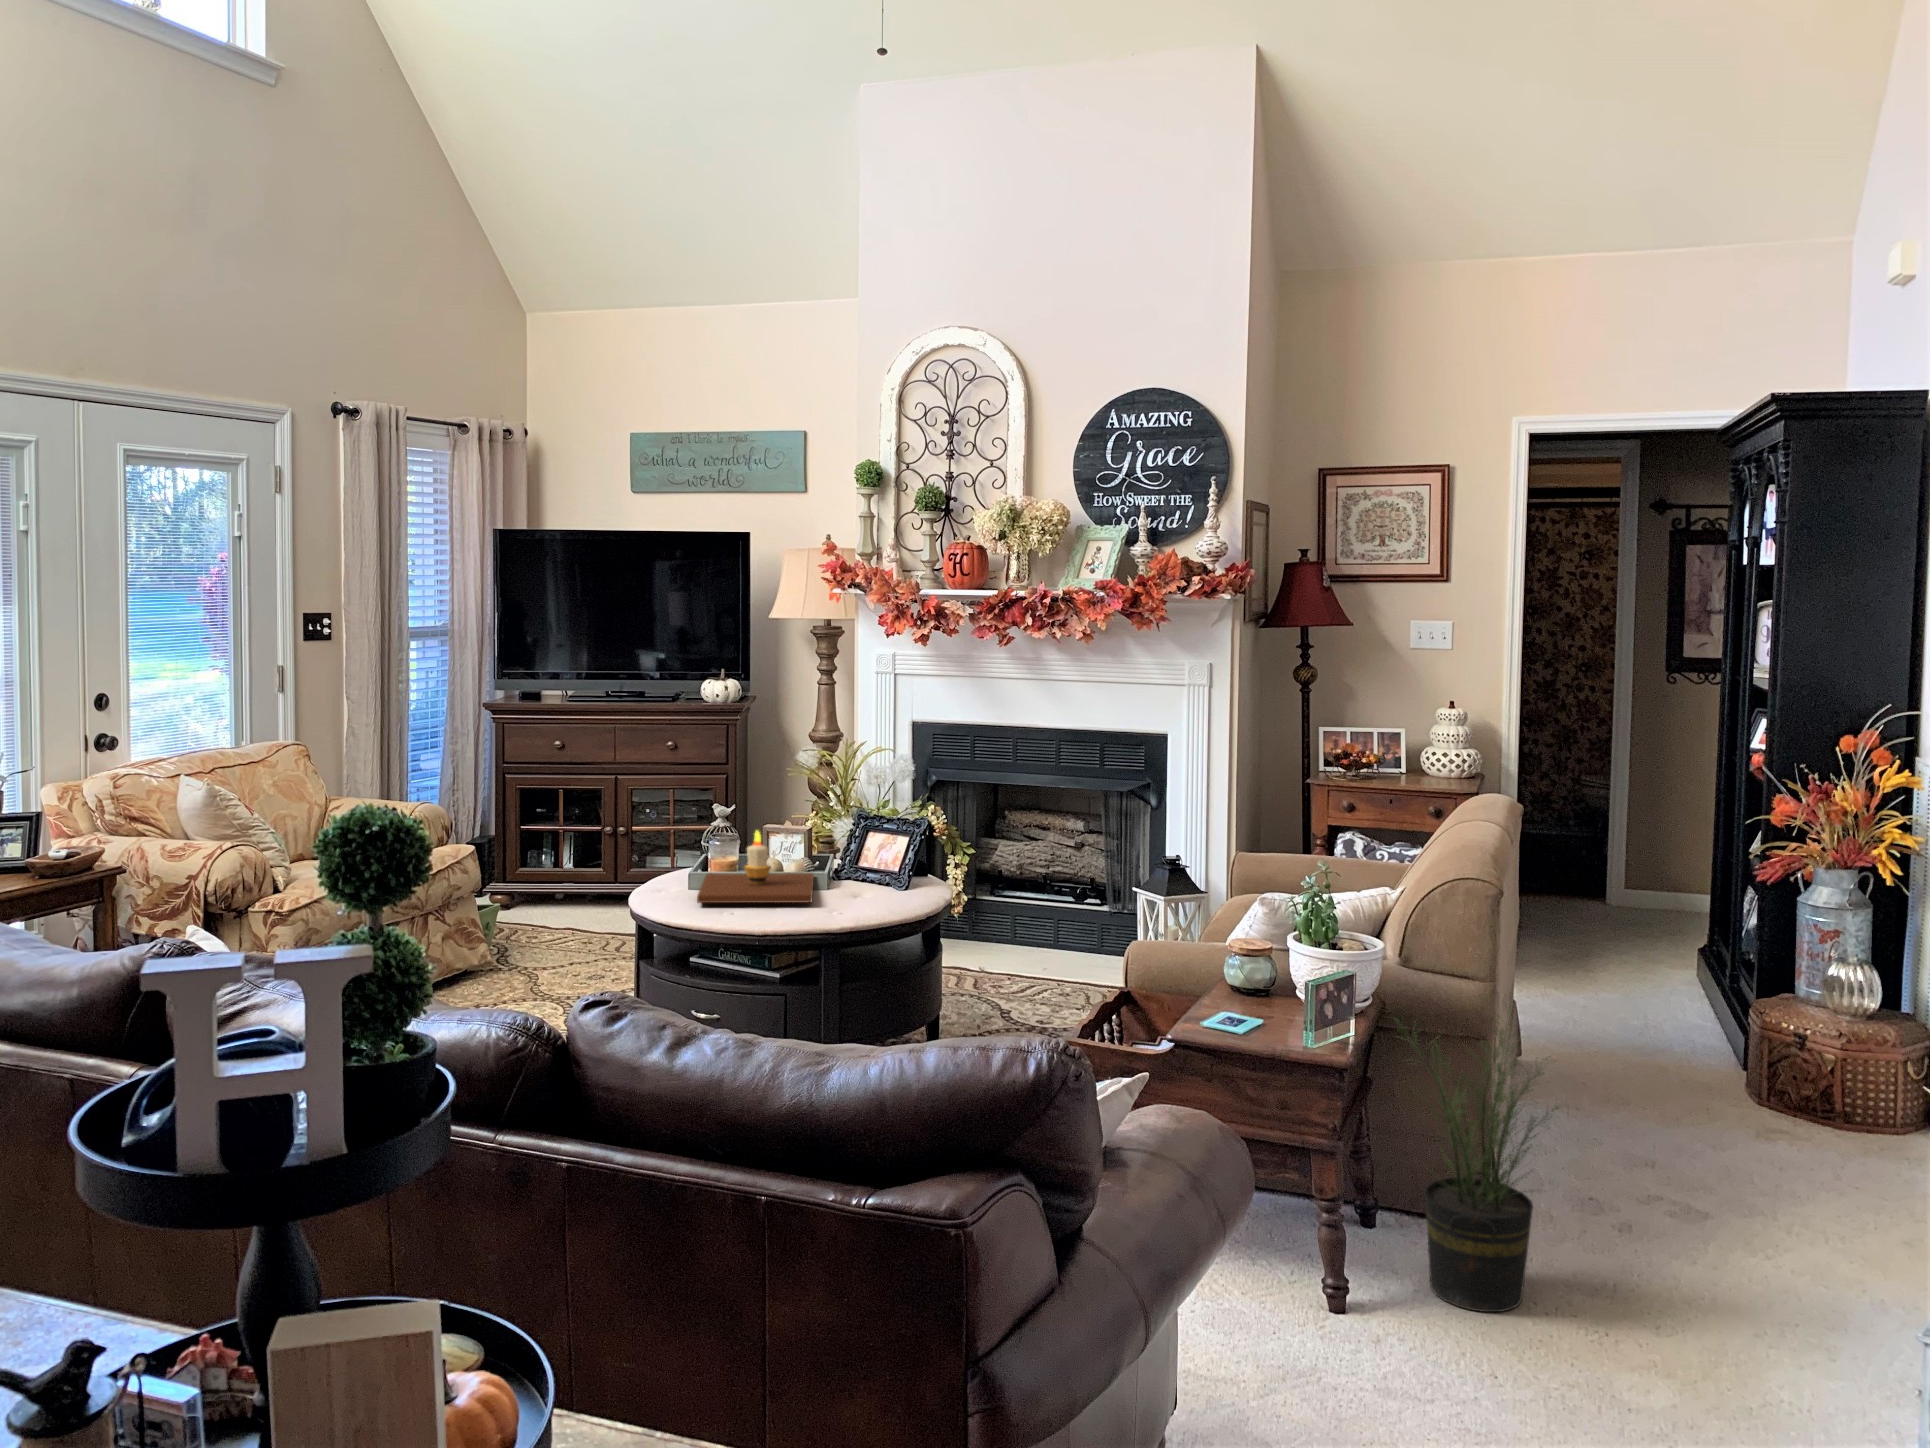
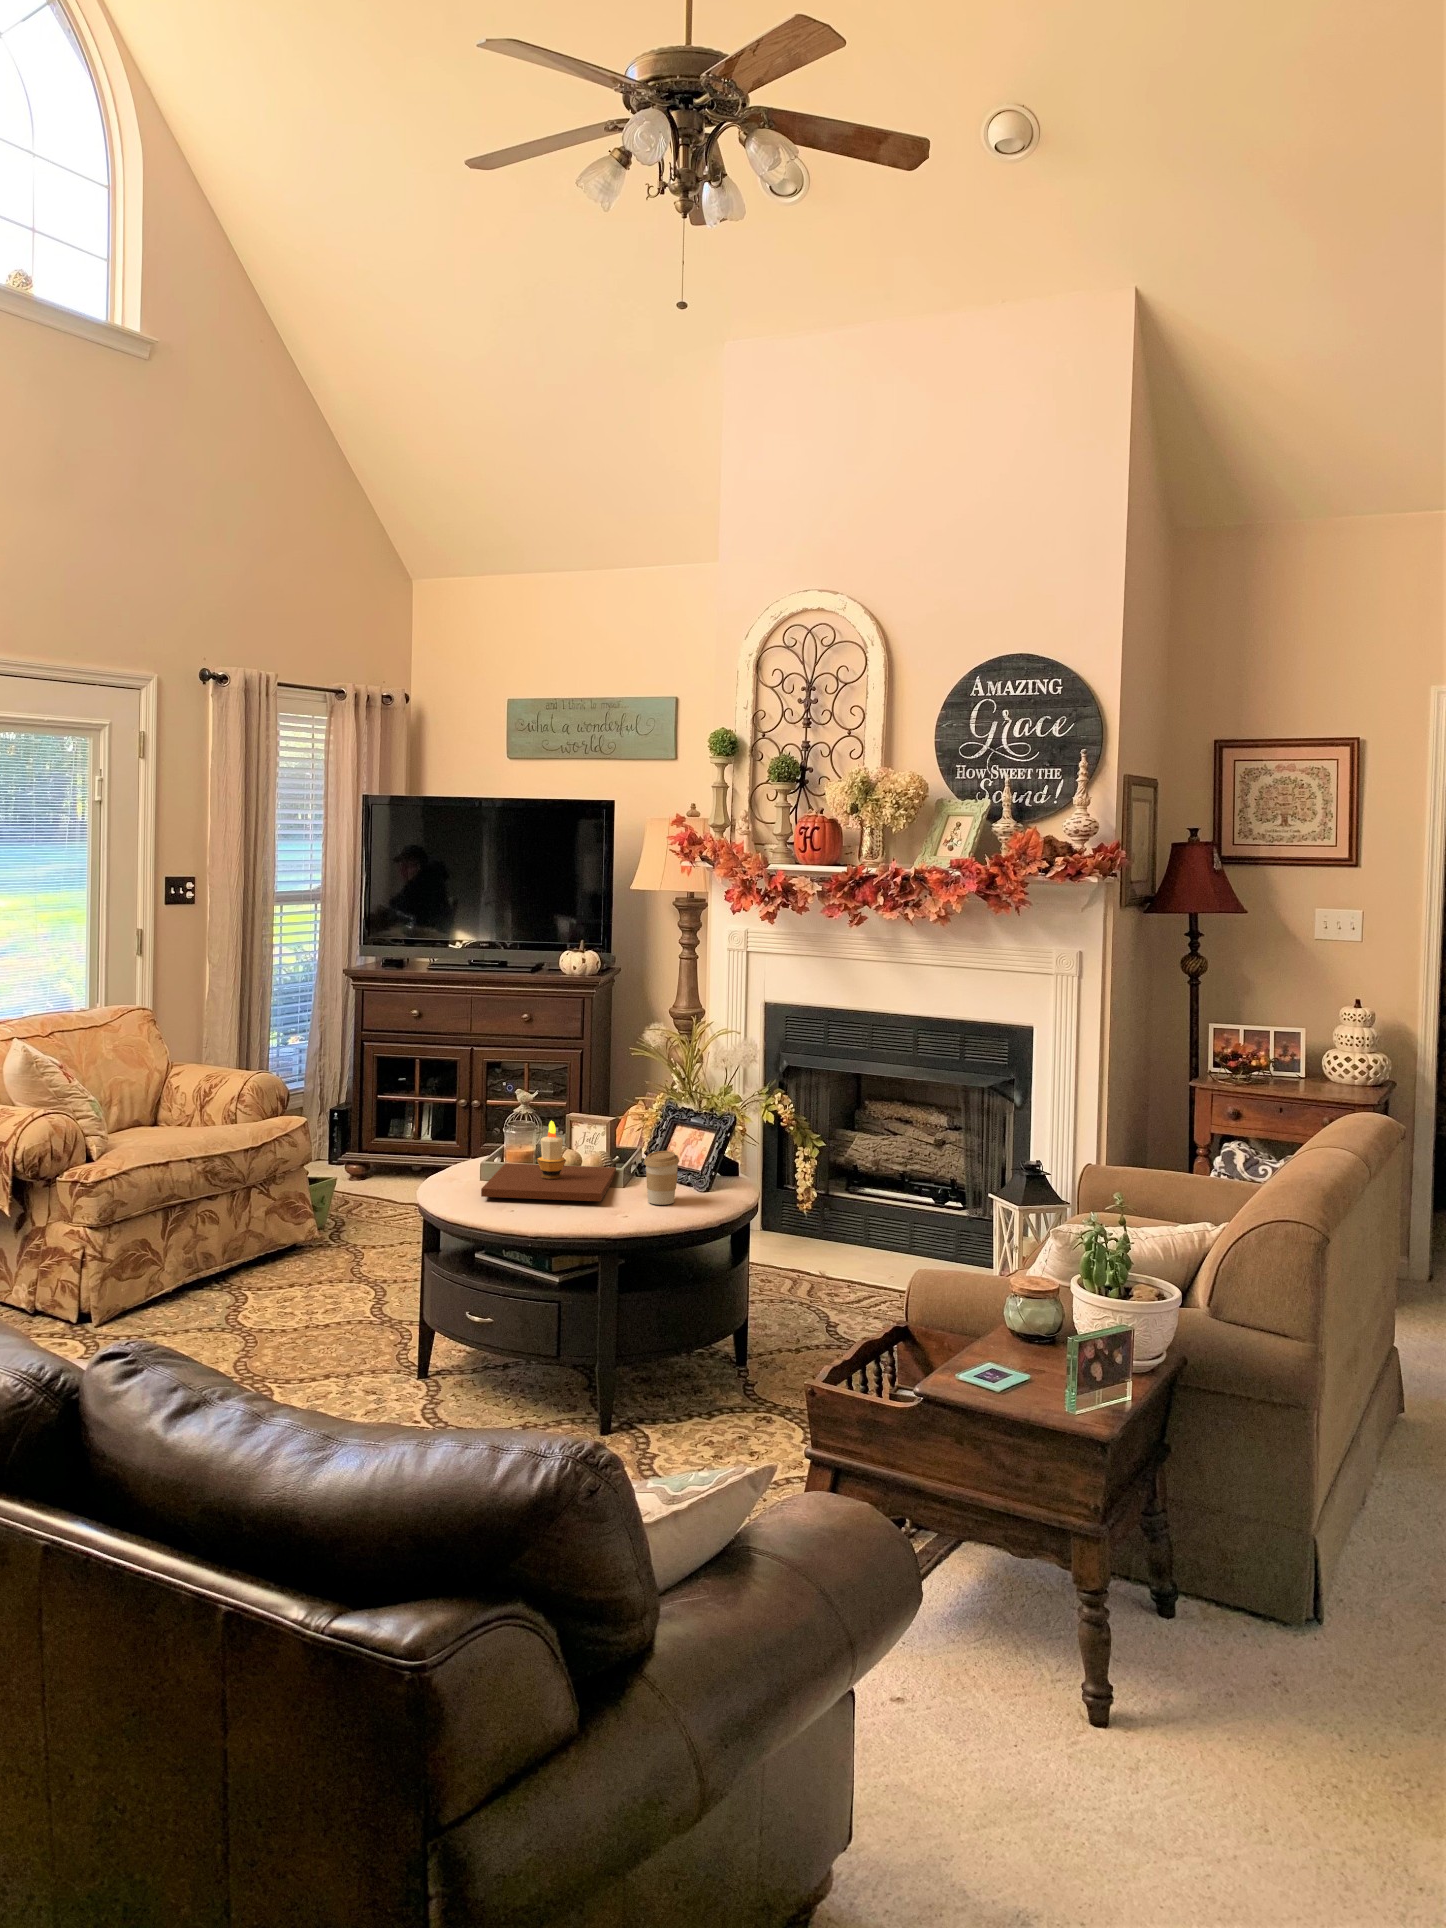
coffee cup: none [850,854,883,903] -> present [644,1151,679,1205]
potted plant: present [1393,997,1559,1312] -> none [1162,1356,1396,1736]

